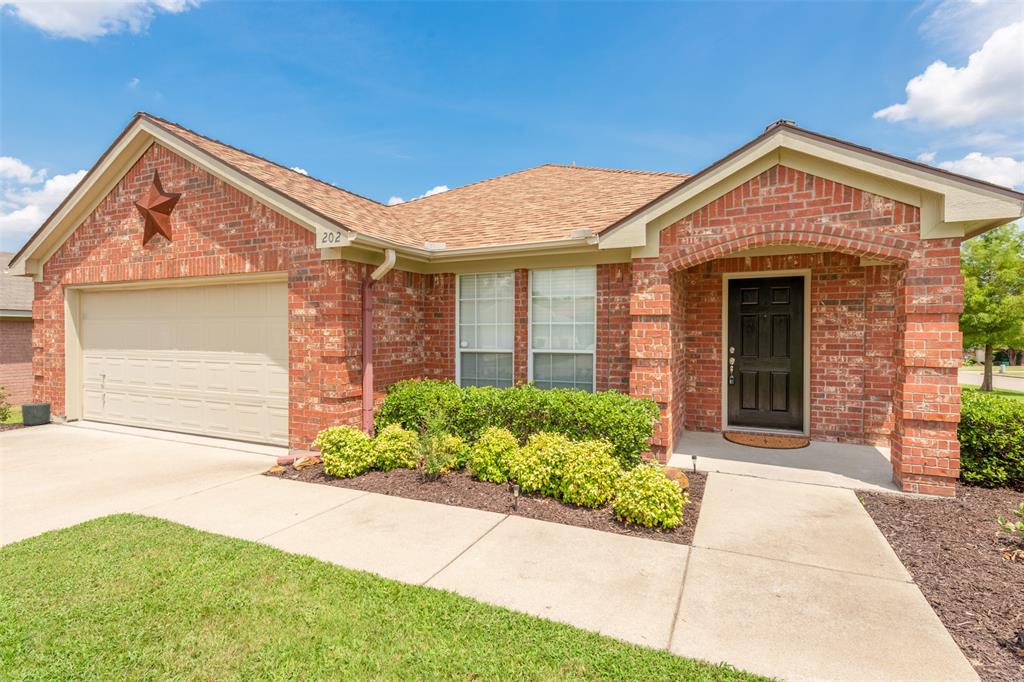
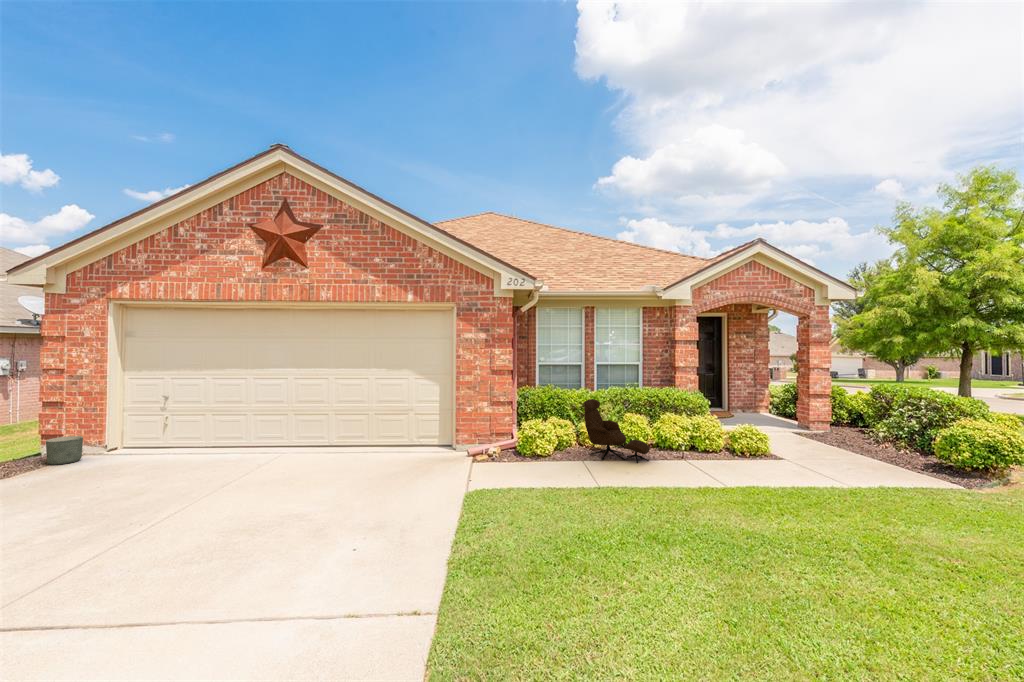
lounge chair: none [386,398,459,494] -> present [584,399,650,463]

